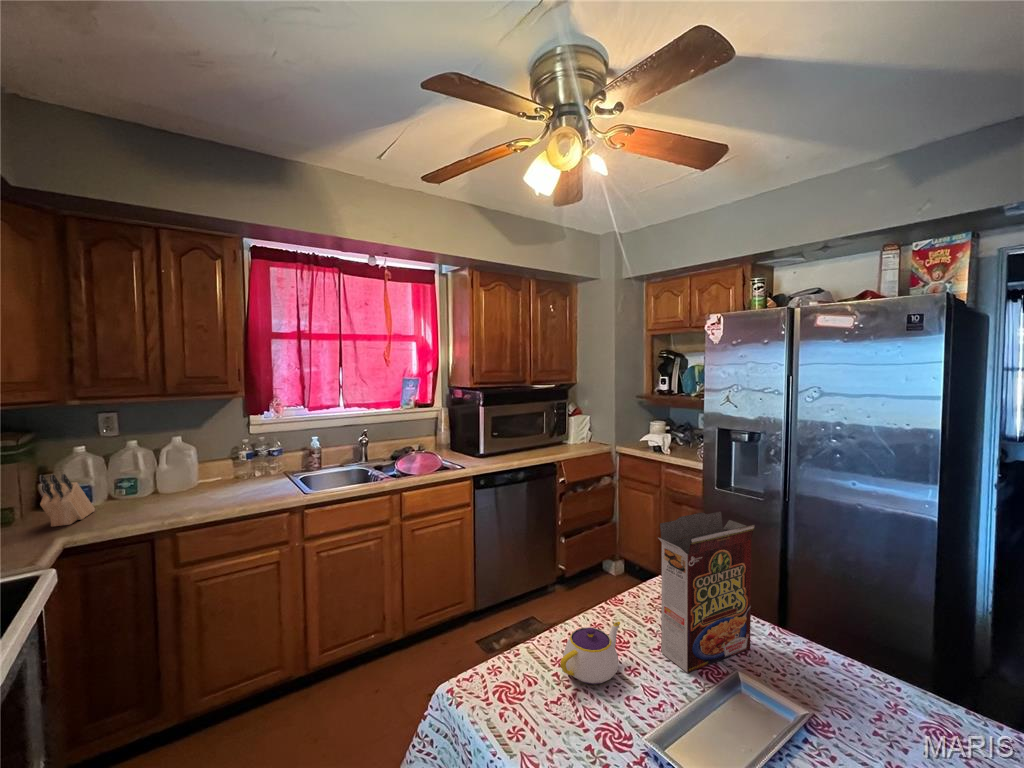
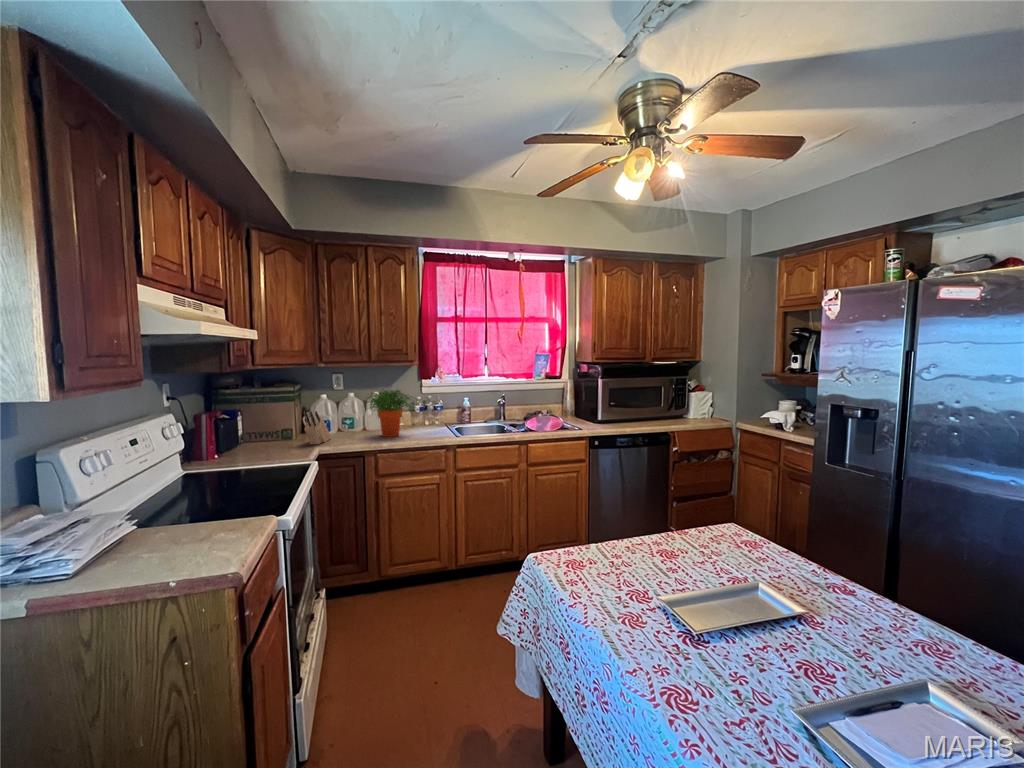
potted plant: none [152,431,246,500] -> present [367,389,412,437]
cereal box: present [658,512,754,673] -> none [697,460,788,576]
teapot: present [560,622,620,685] -> none [612,533,666,570]

